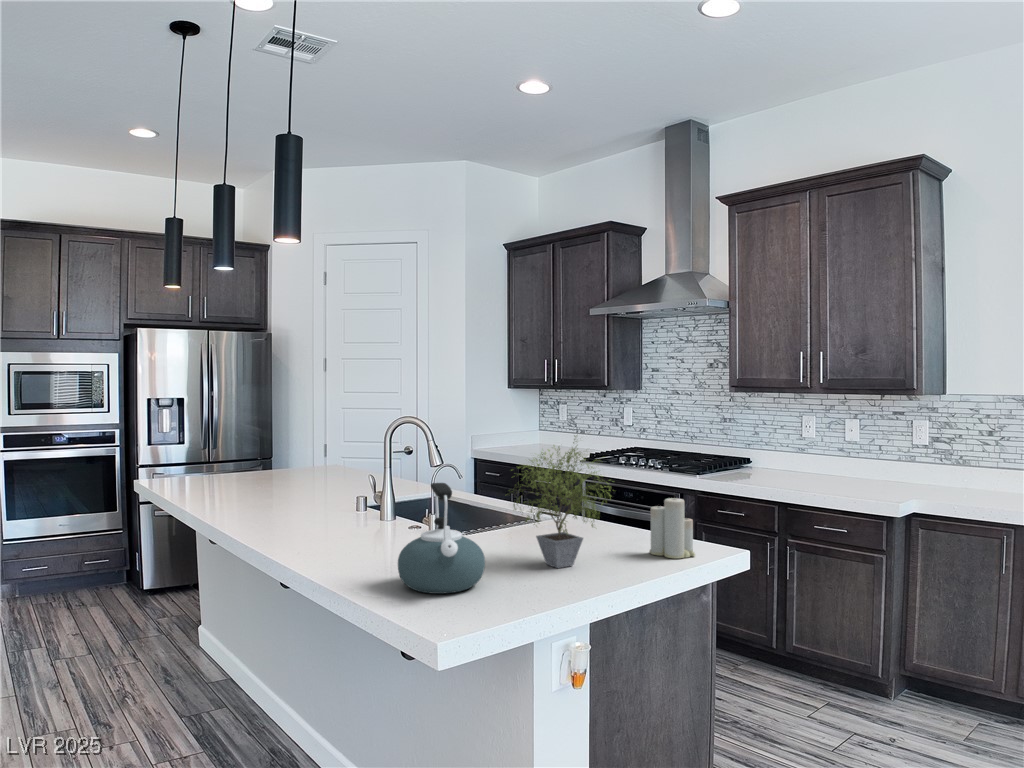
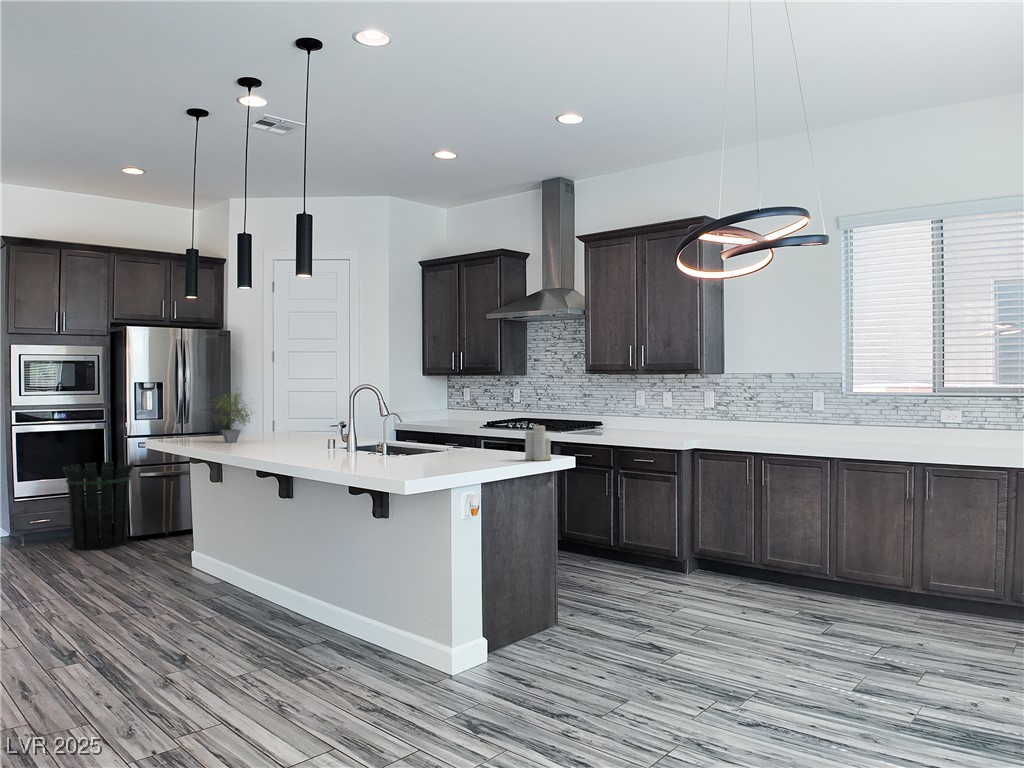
potted plant: present [514,436,610,568] -> present [213,393,252,442]
kettle: present [398,483,485,594] -> none [379,411,429,471]
waste bin: none [57,497,147,611] -> present [62,462,134,550]

